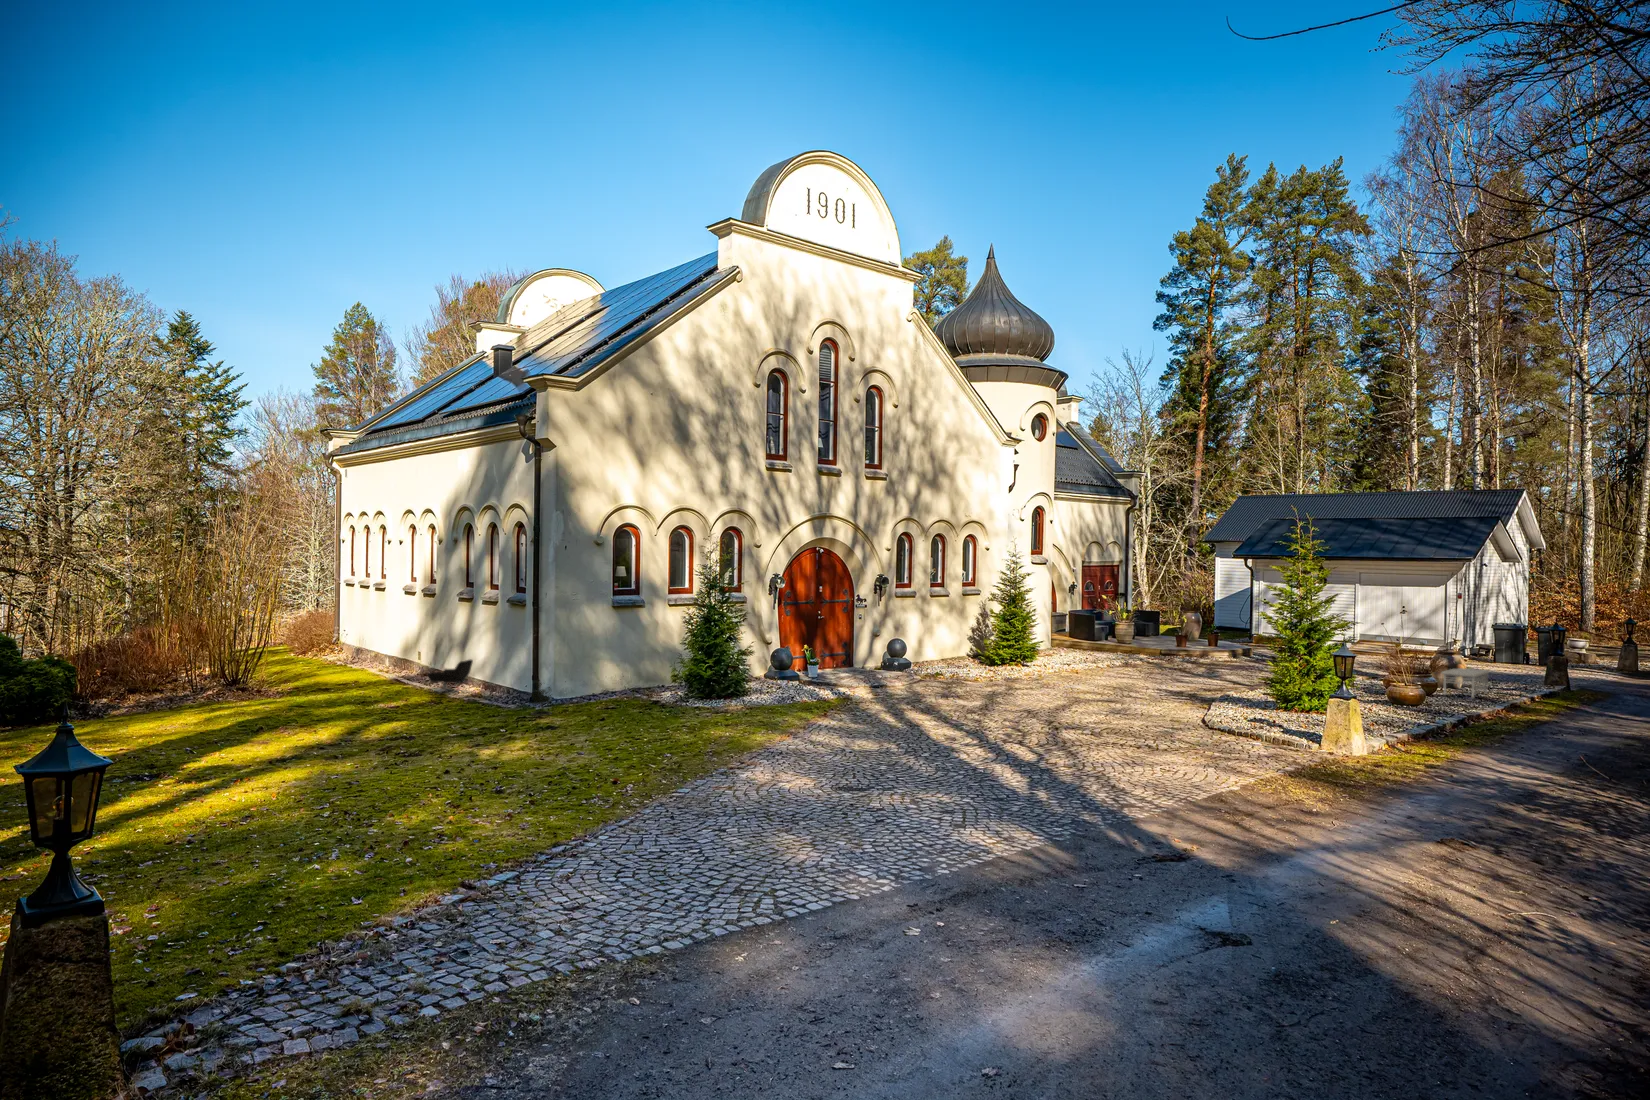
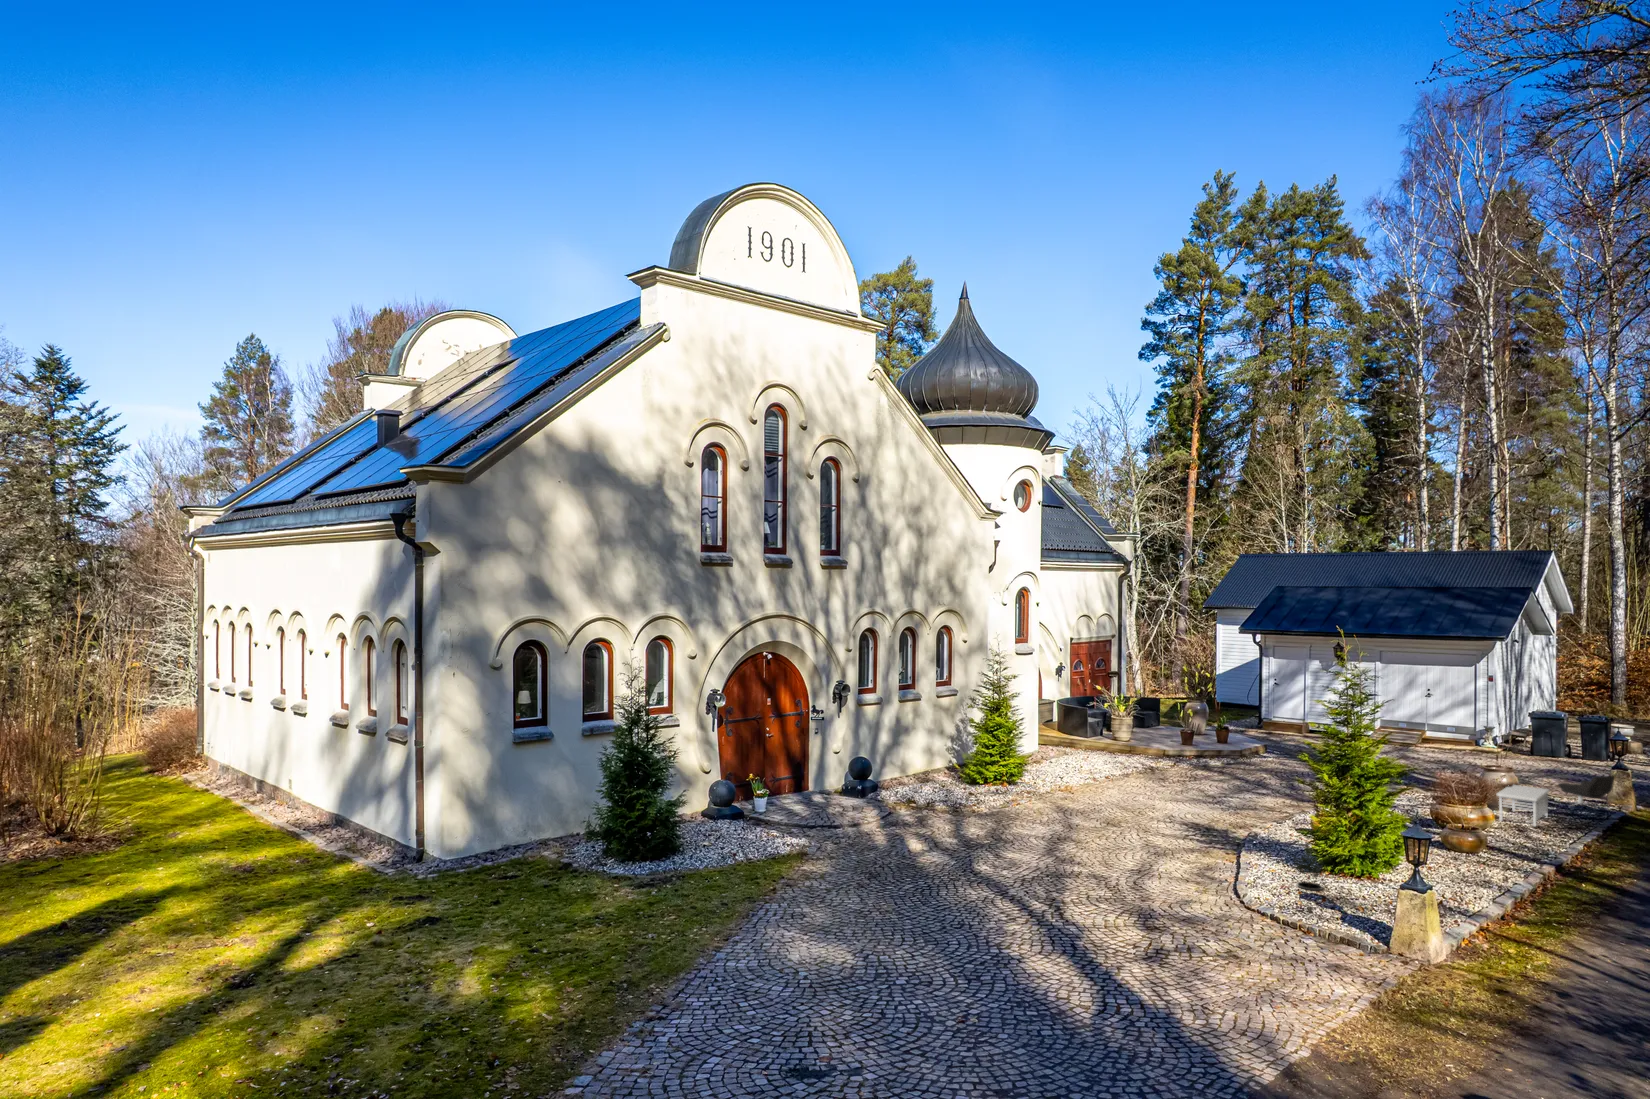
lounge chair: present [428,659,473,691] -> present [1558,776,1614,808]
potted tree: present [532,681,552,715] -> present [1293,844,1323,890]

